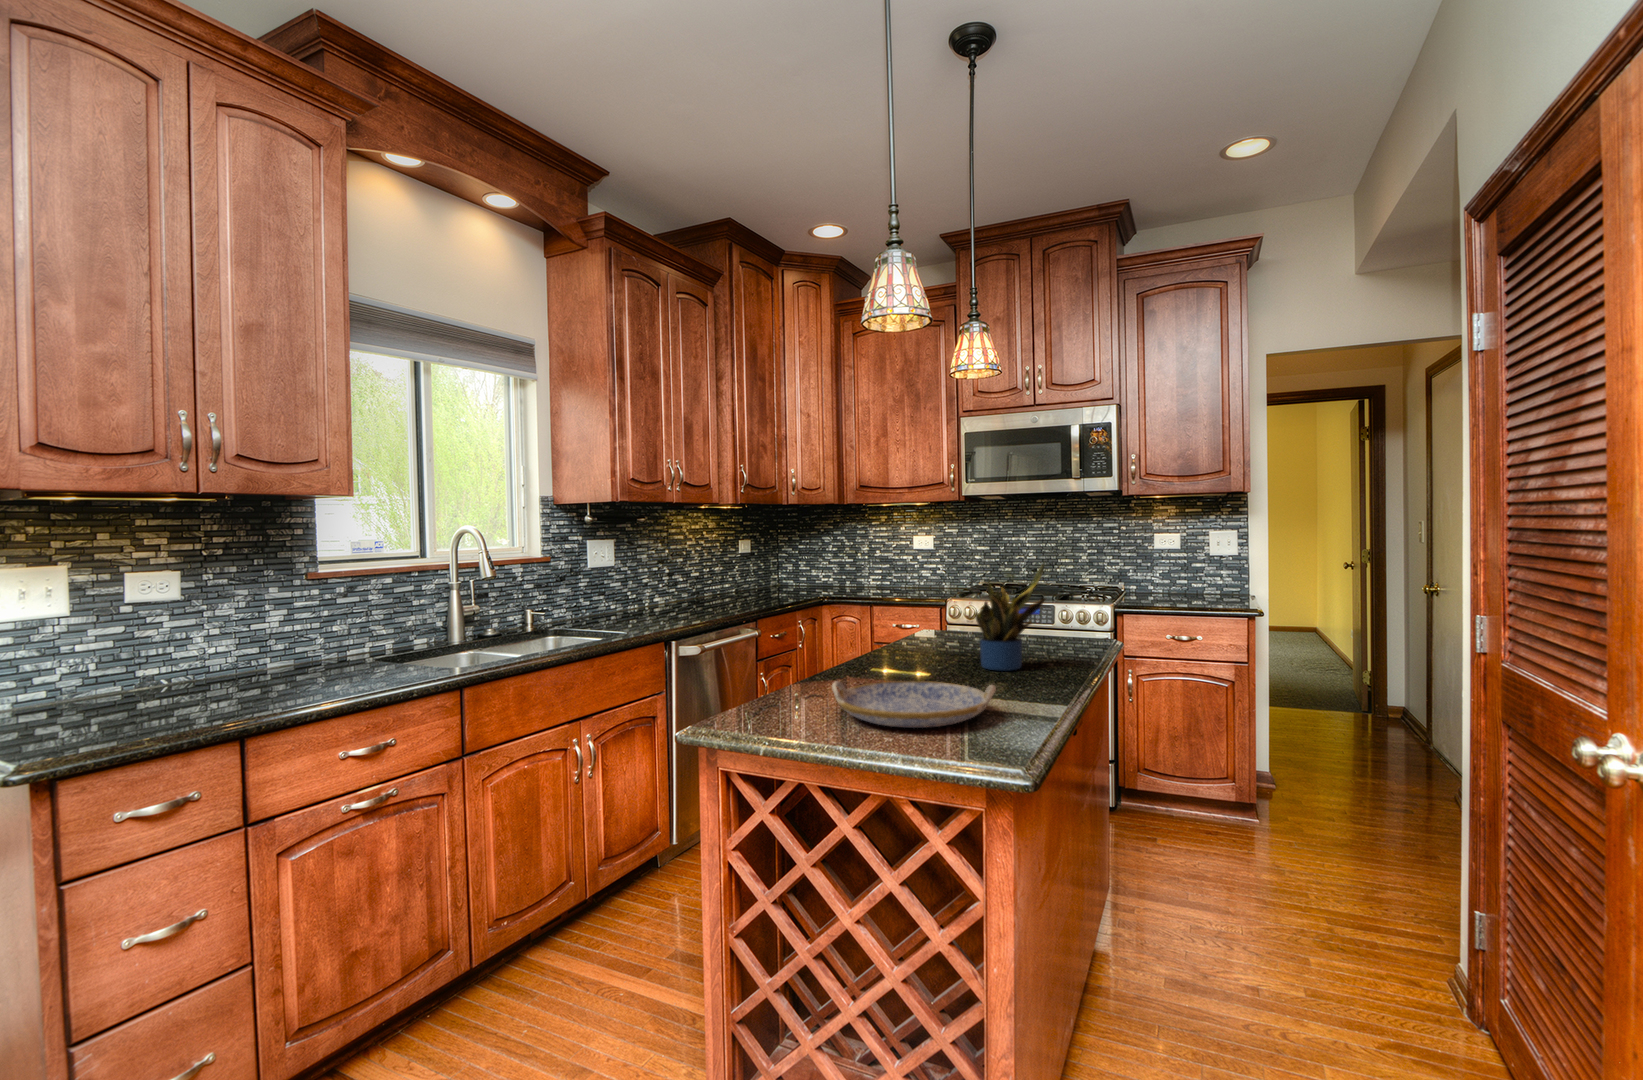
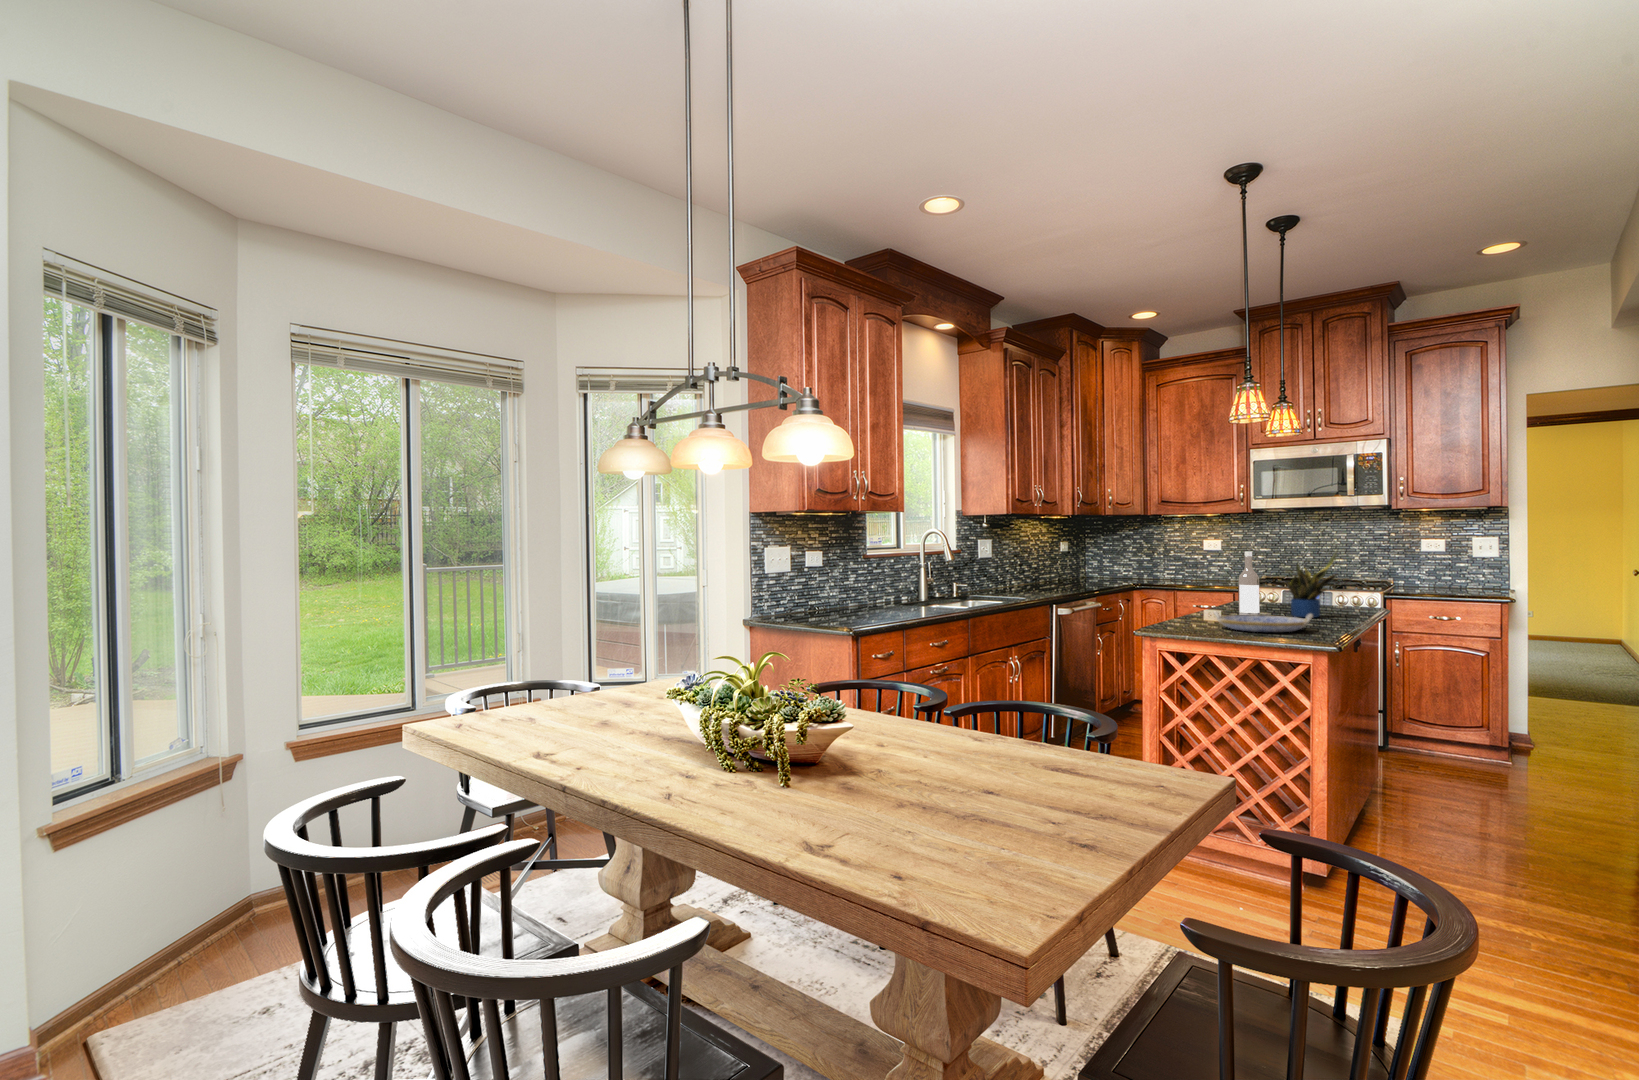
wine bottle: none [900,564,931,676] -> present [1239,551,1260,615]

